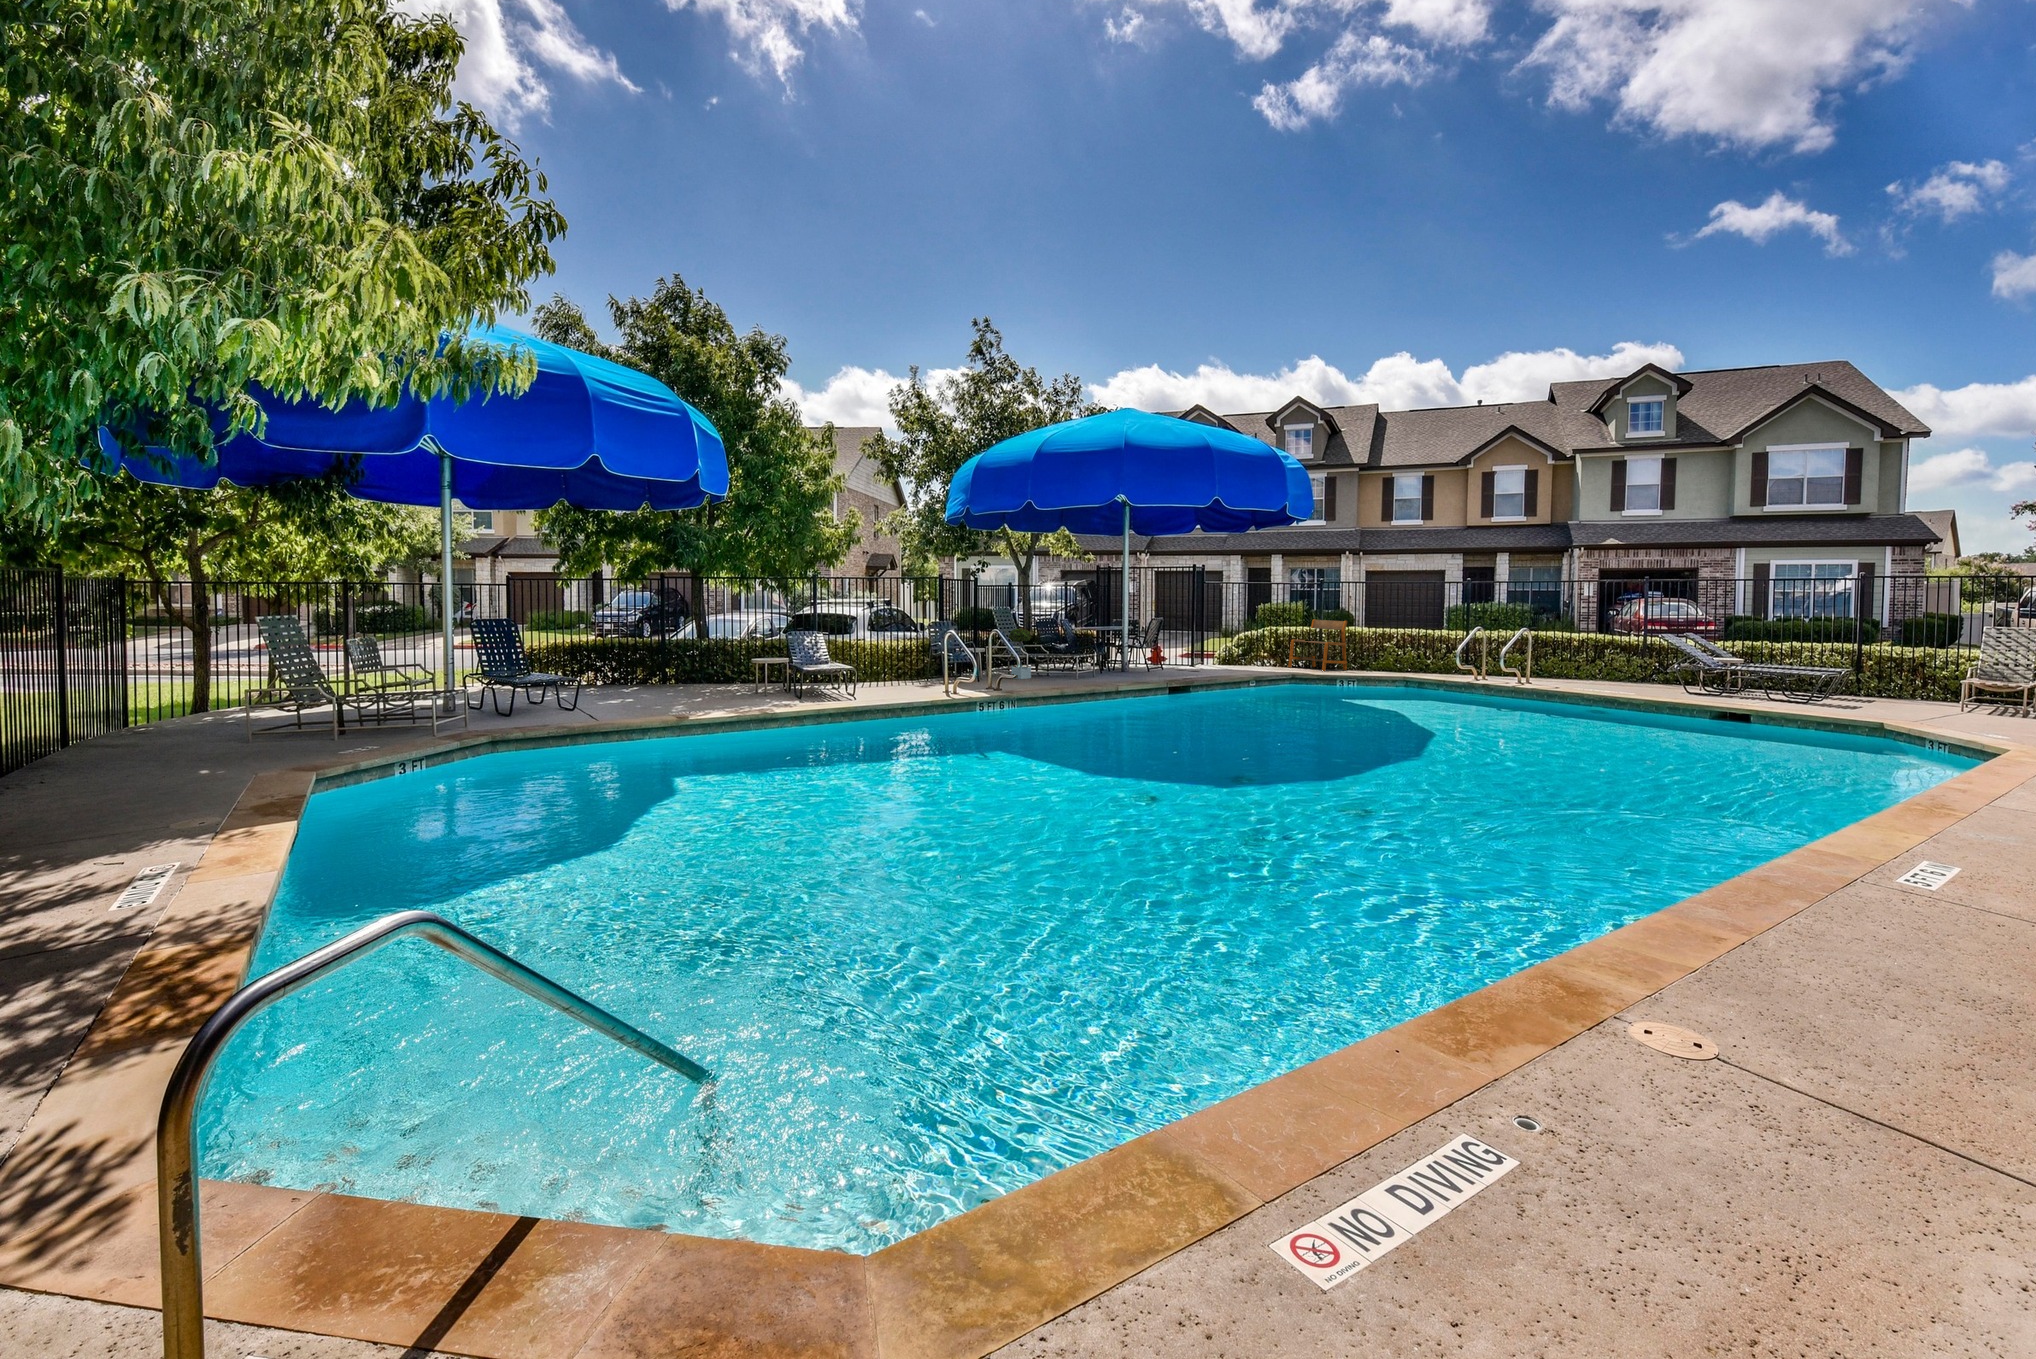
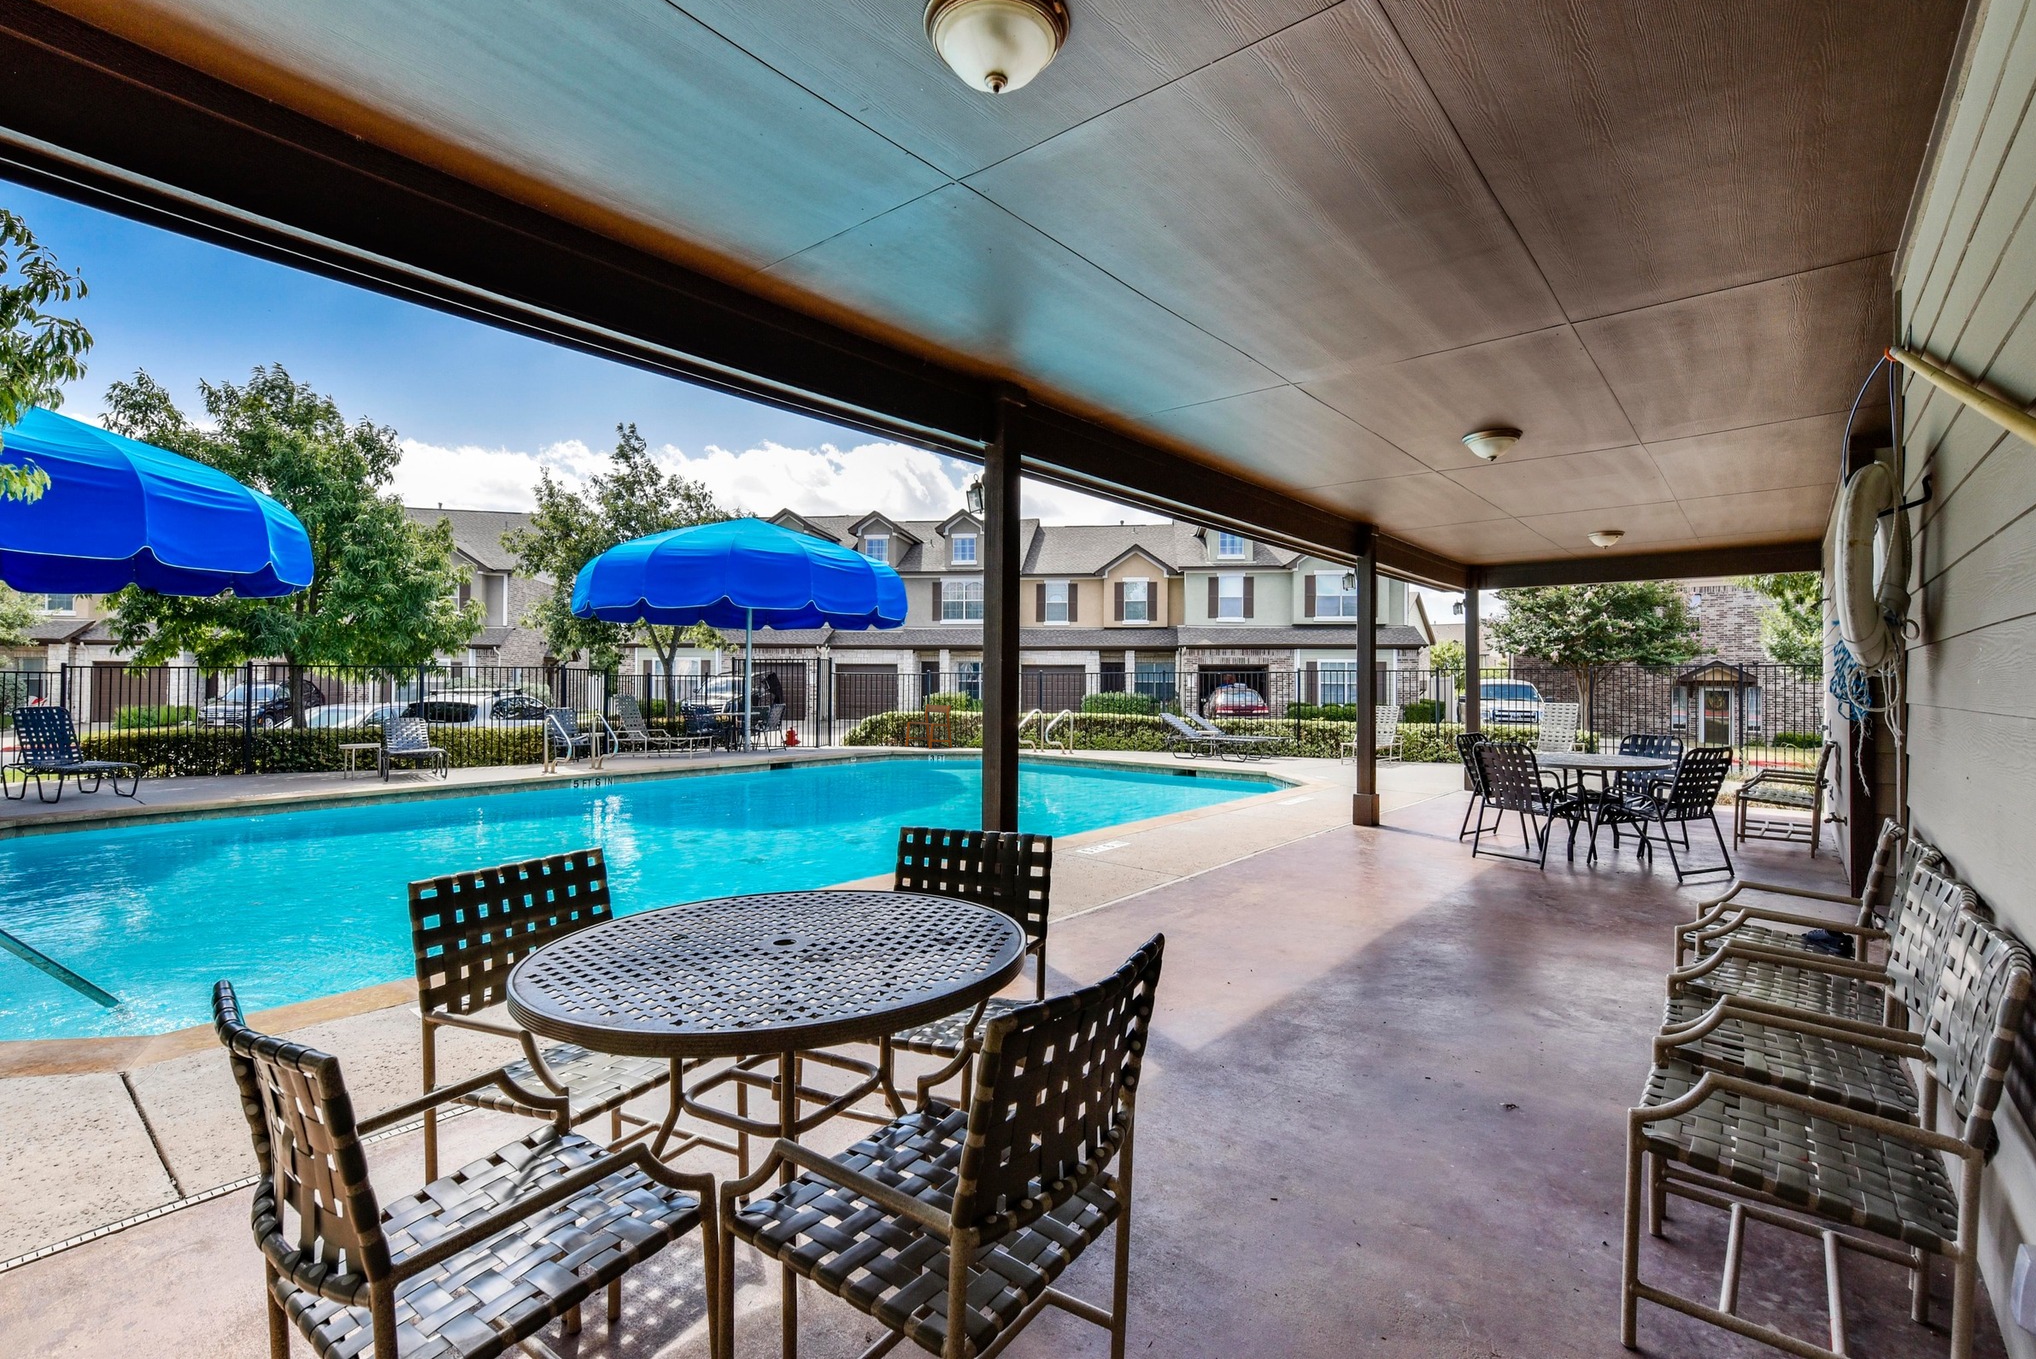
potted tree: present [1009,628,1031,679] -> none [625,711,648,758]

